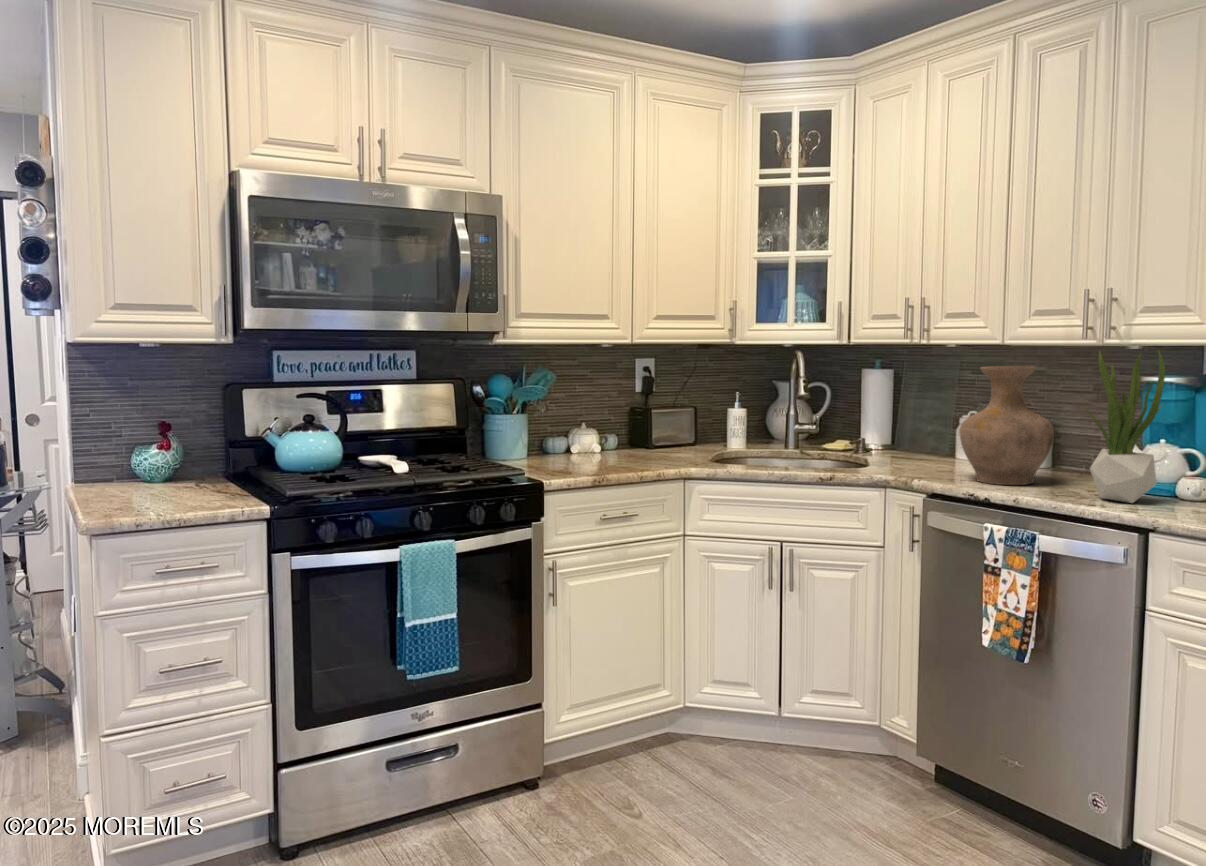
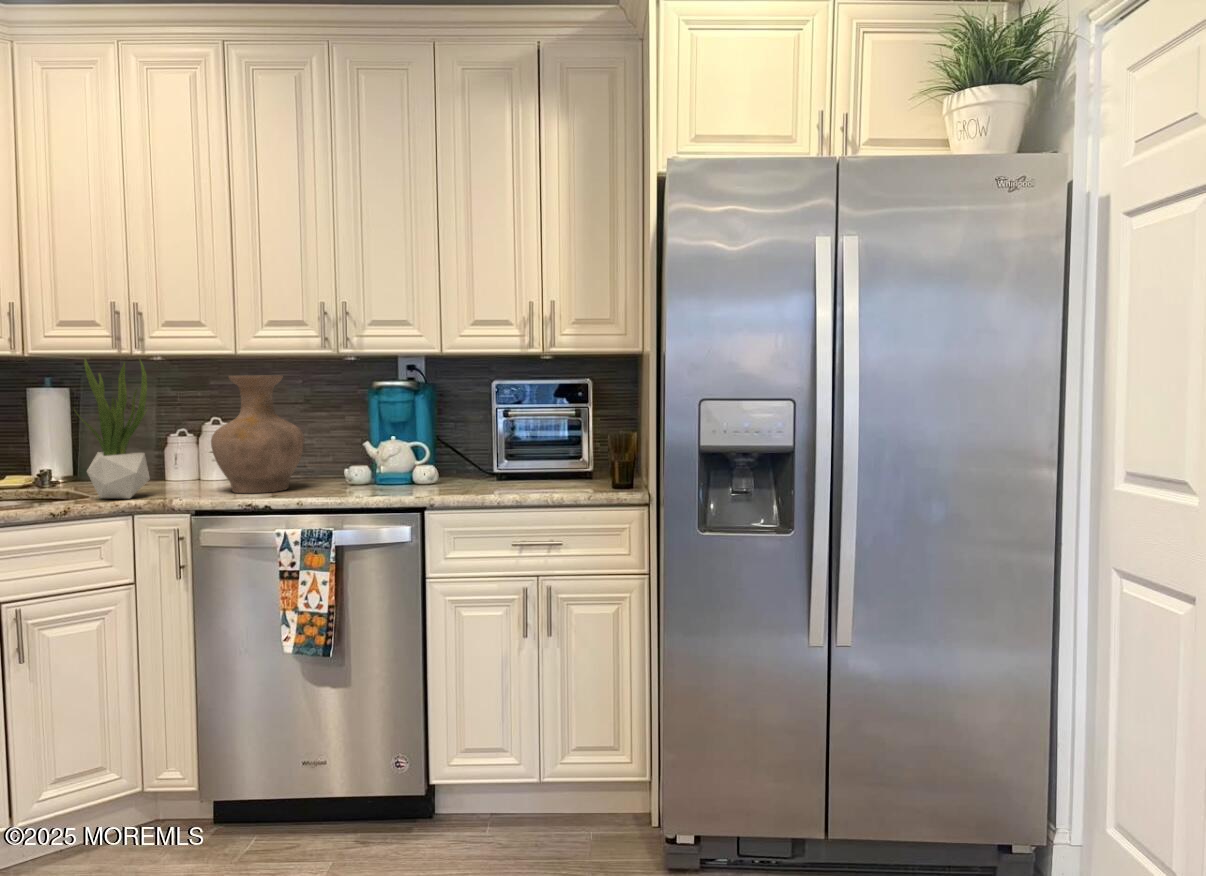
potted plant: present [1085,351,1165,503] -> present [74,359,150,499]

